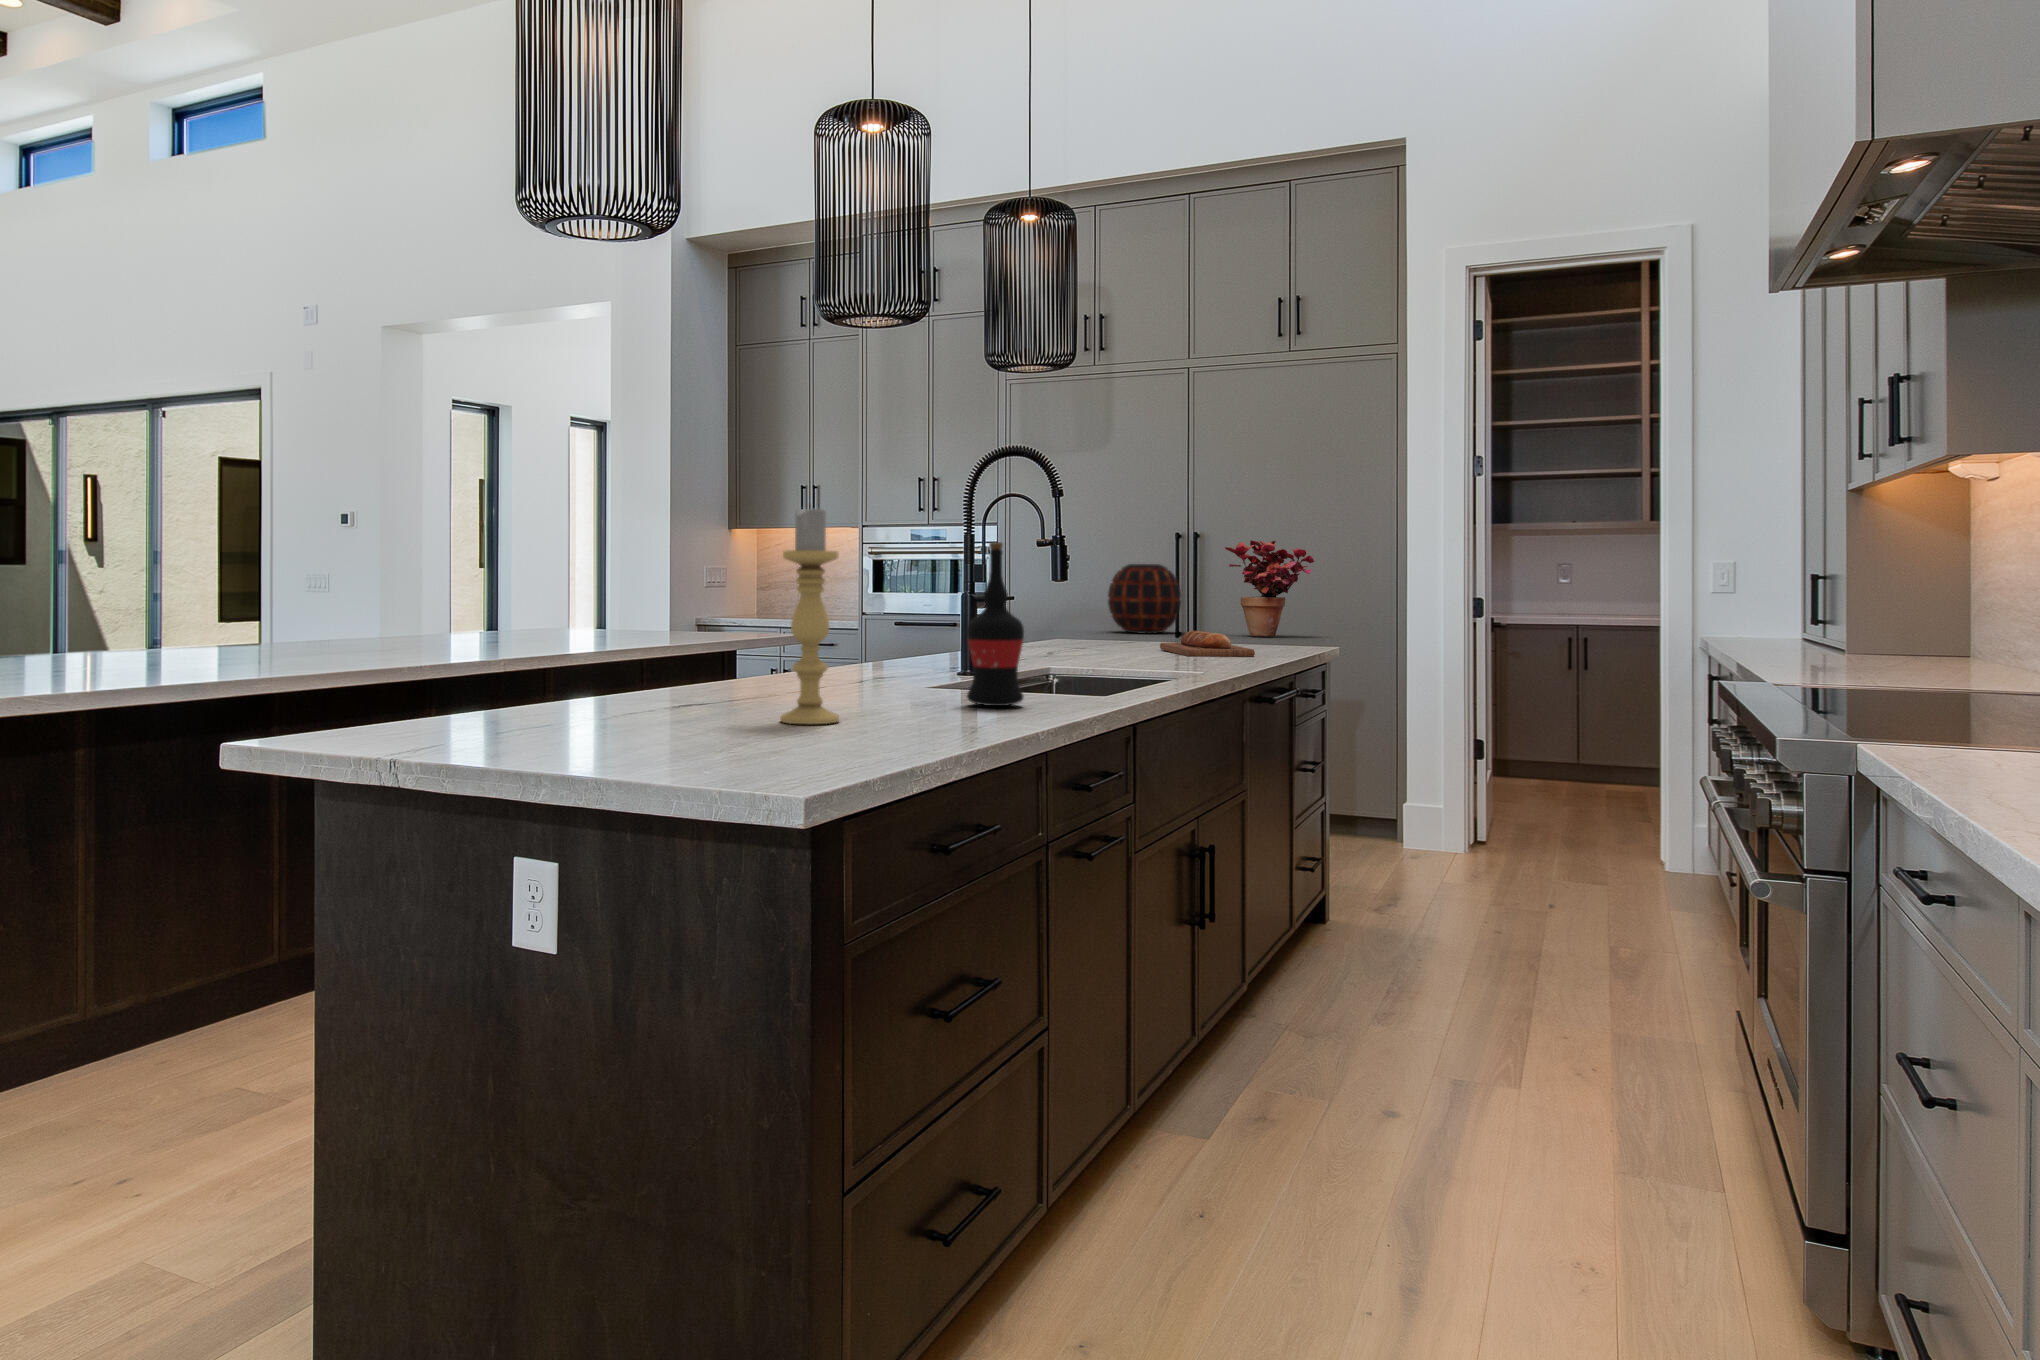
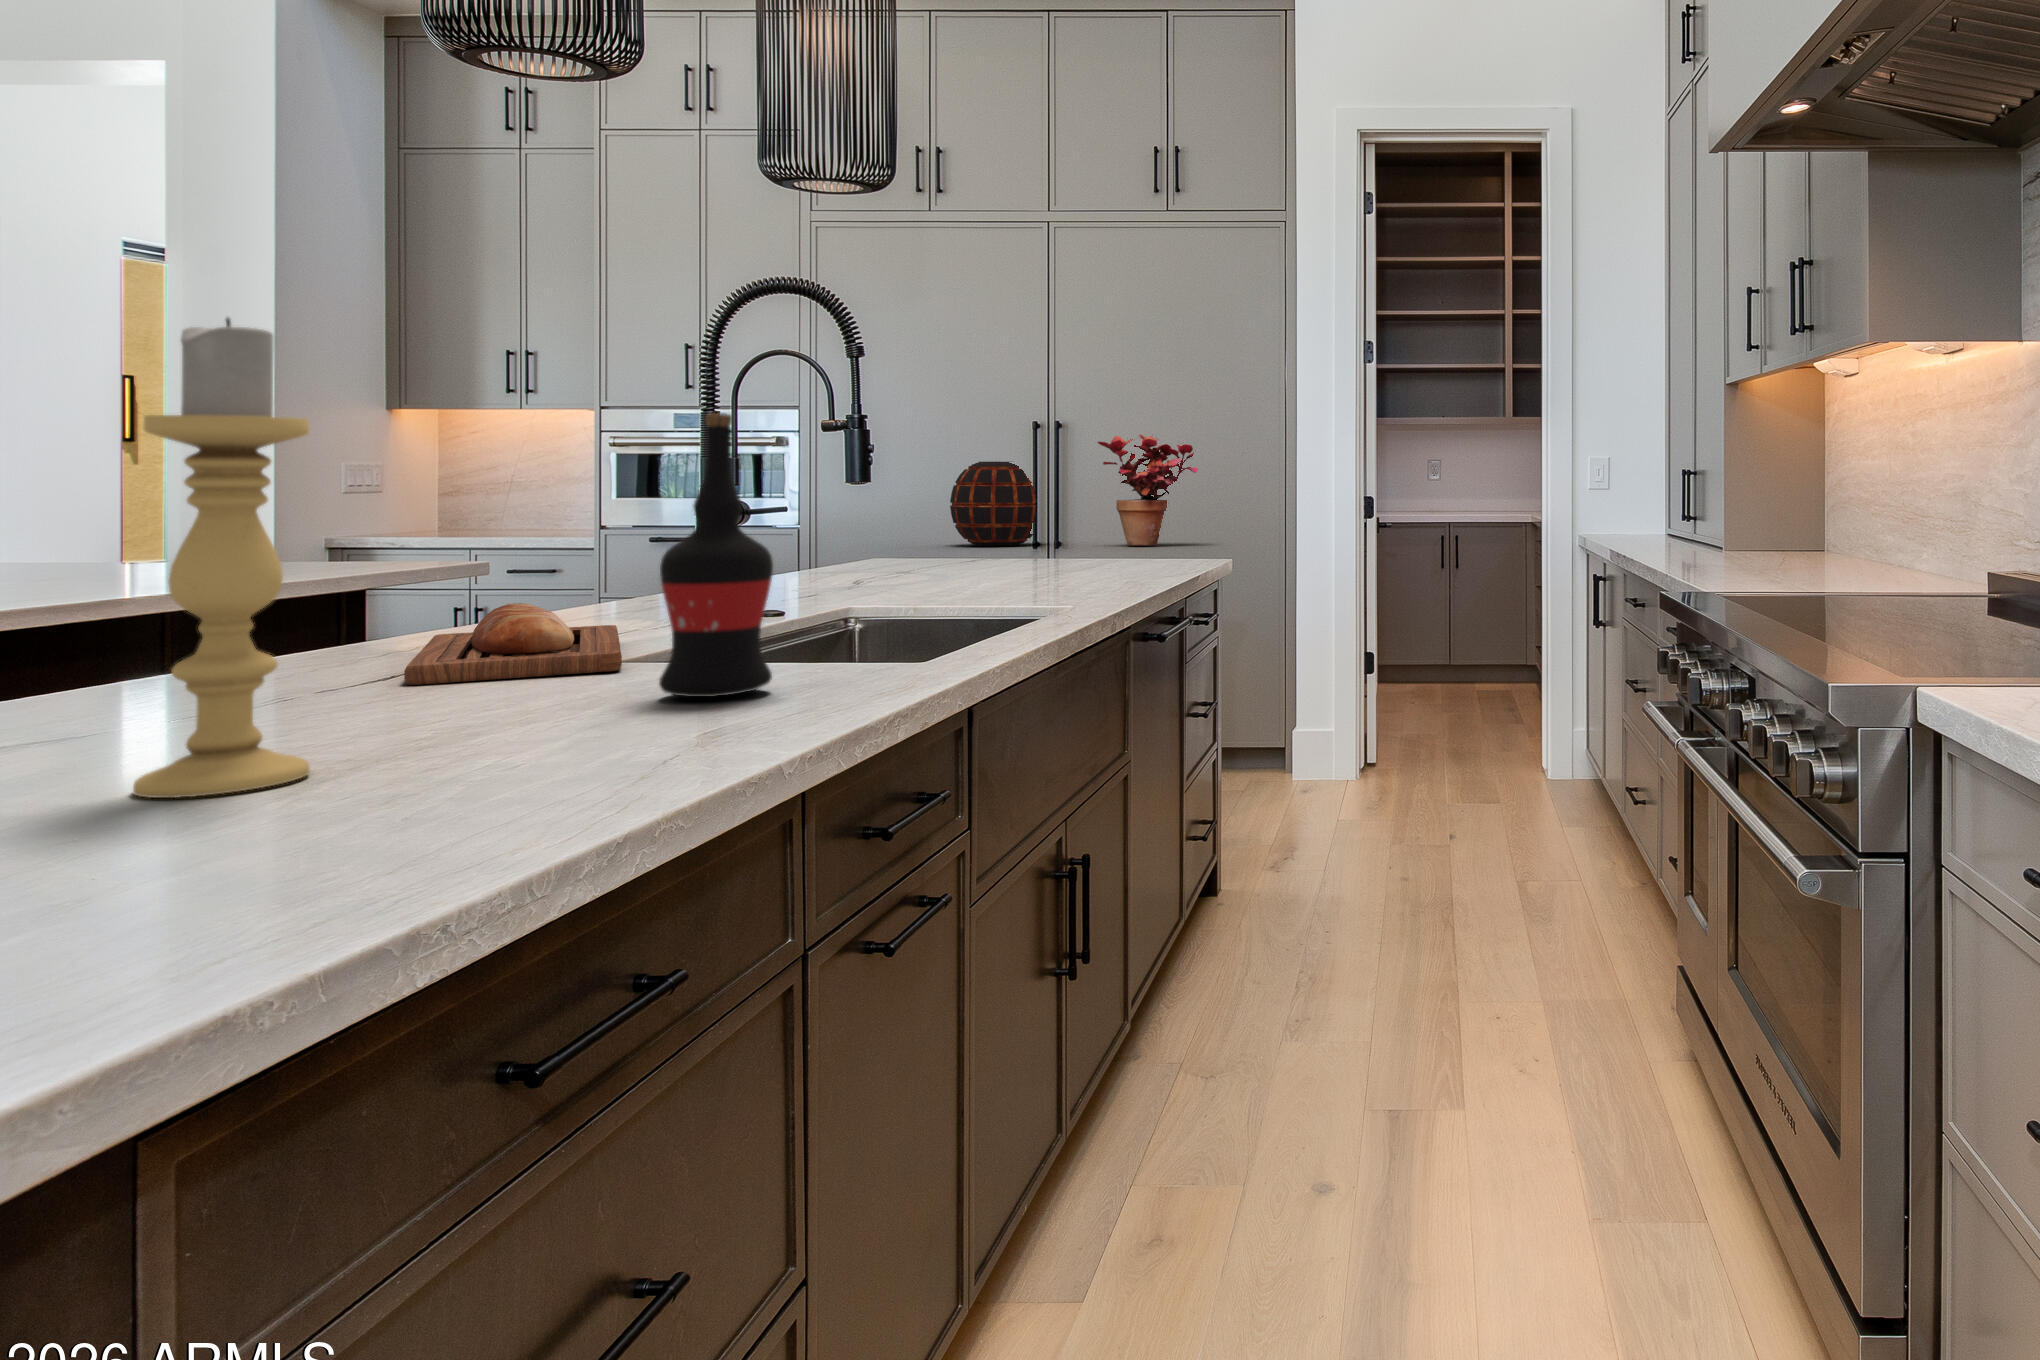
bread loaf: present [1160,631,1255,657] -> present [404,603,622,685]

